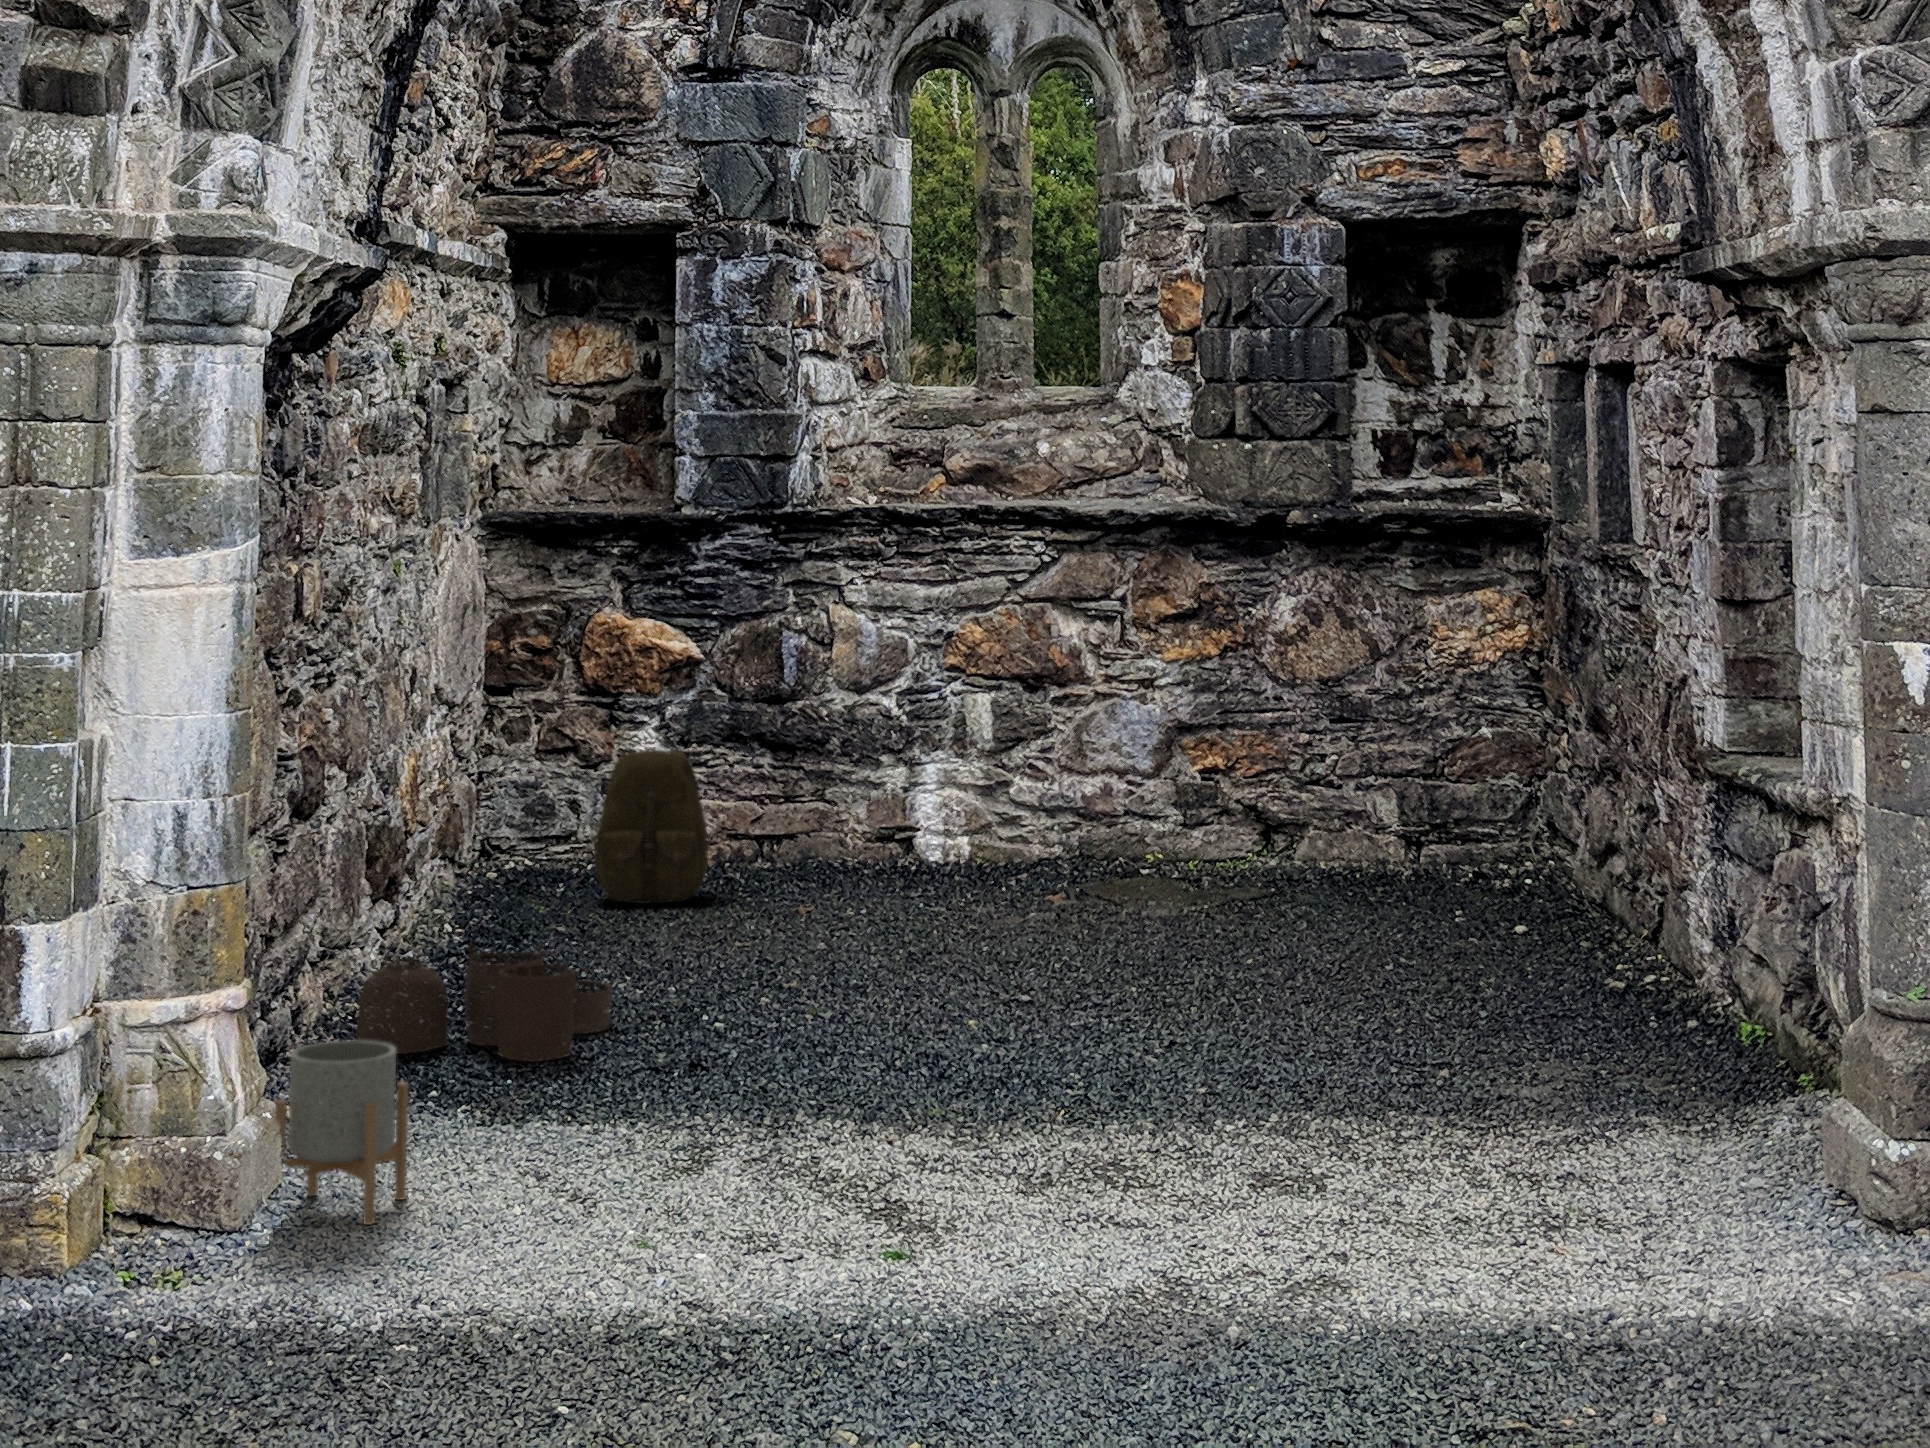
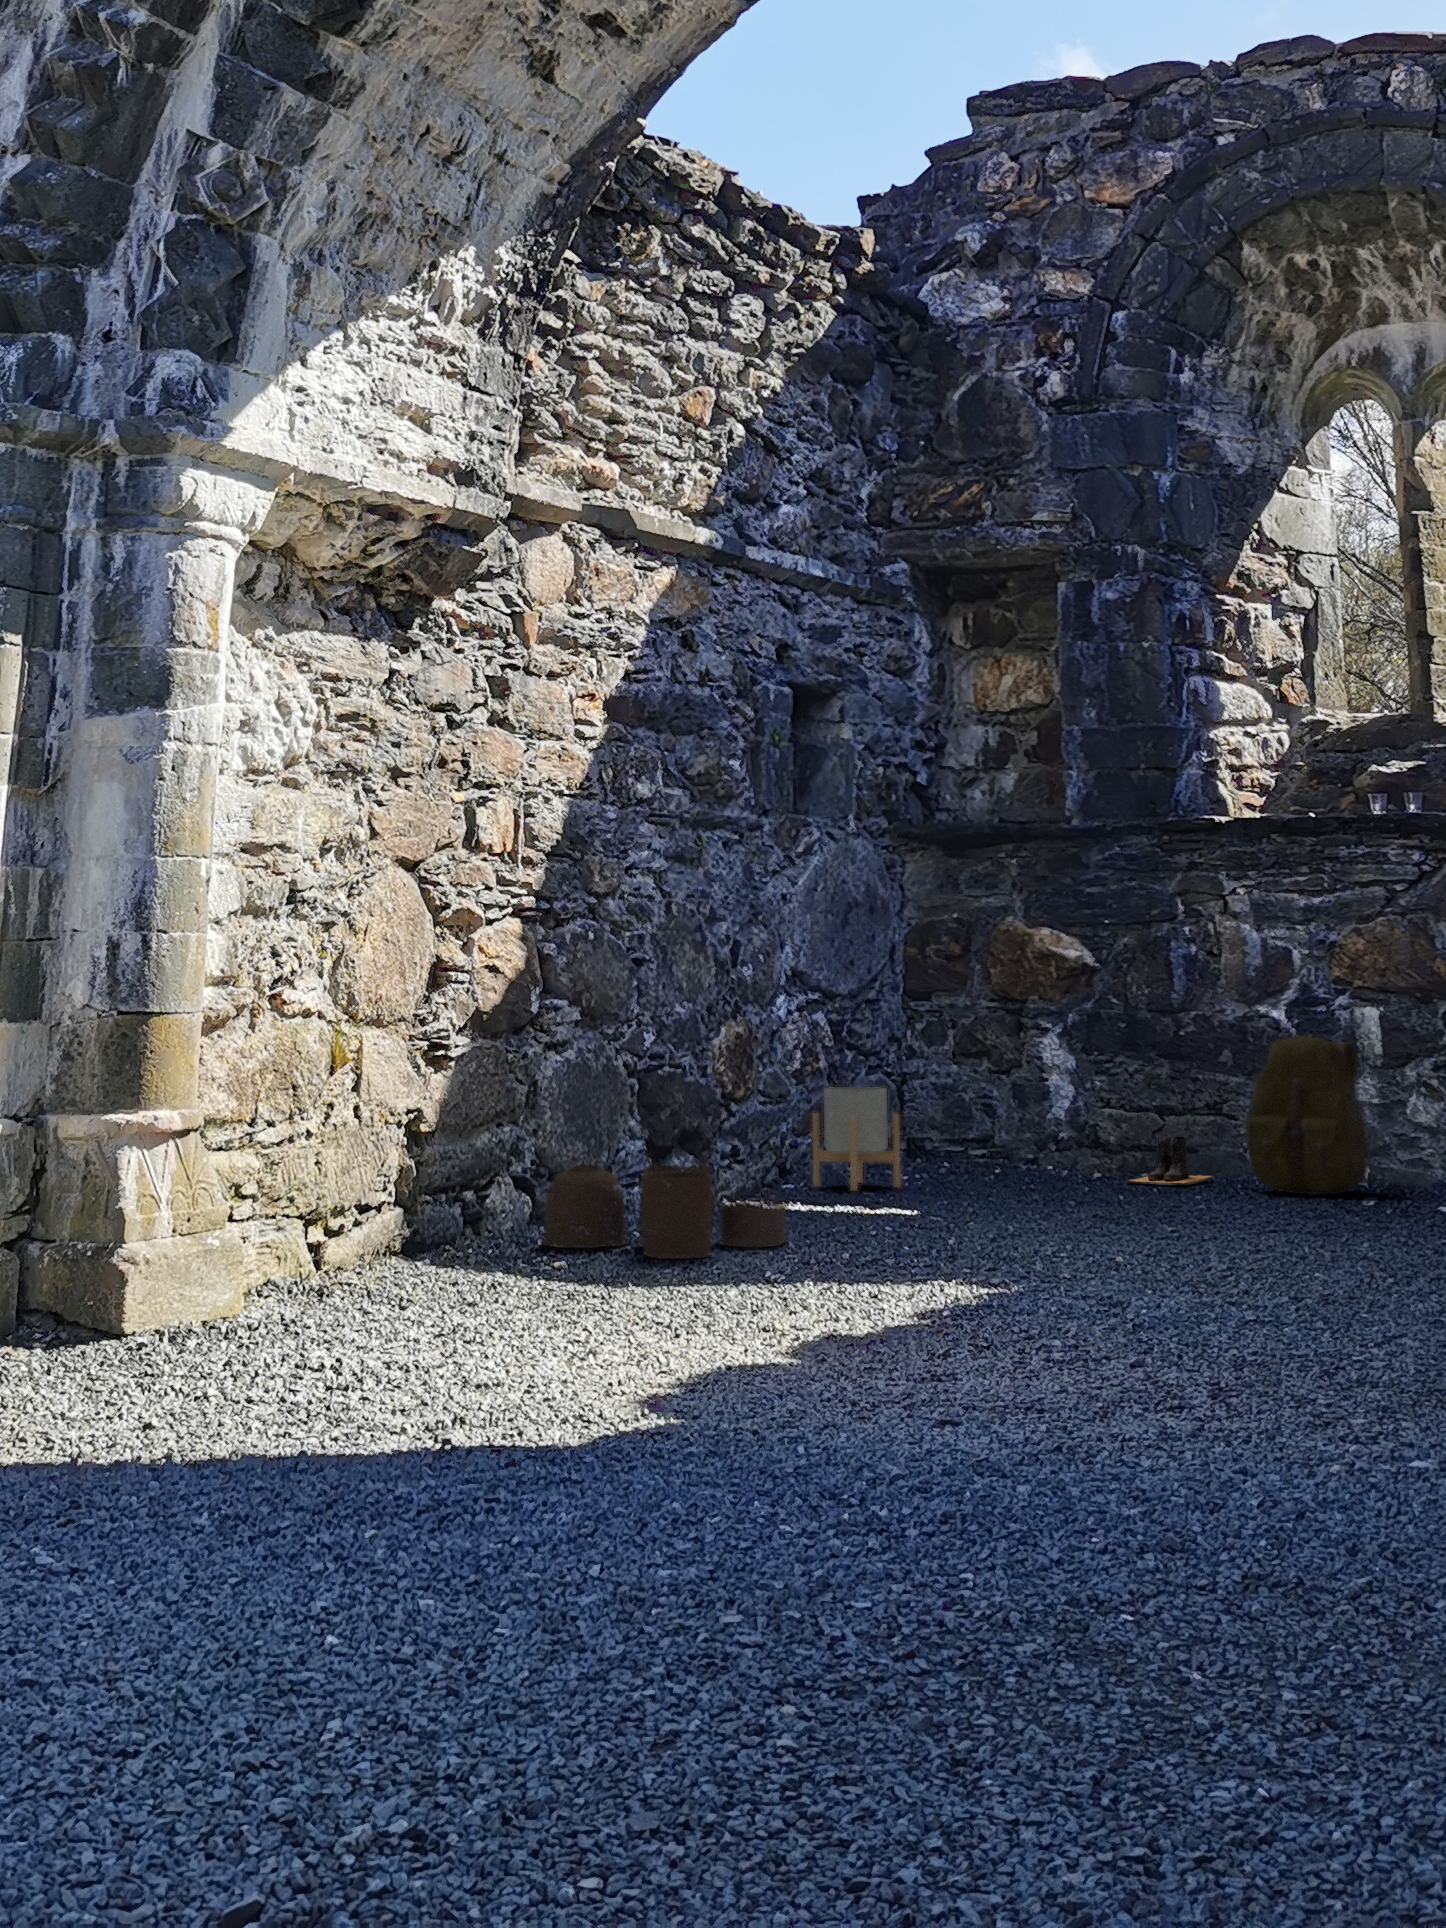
backpack: present [594,749,709,904] -> present [1246,1036,1369,1195]
boots: none [769,847,846,899] -> present [1126,1136,1212,1185]
planter: present [275,1040,408,1225] -> present [812,1087,901,1191]

